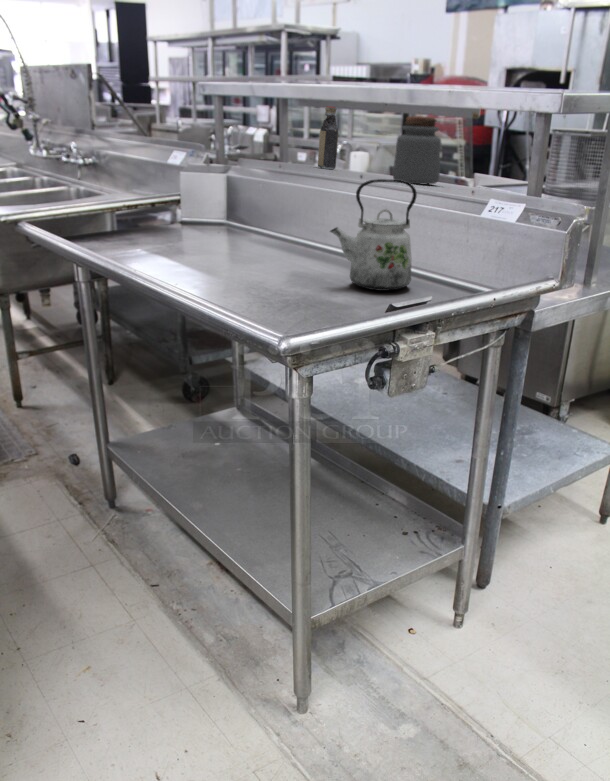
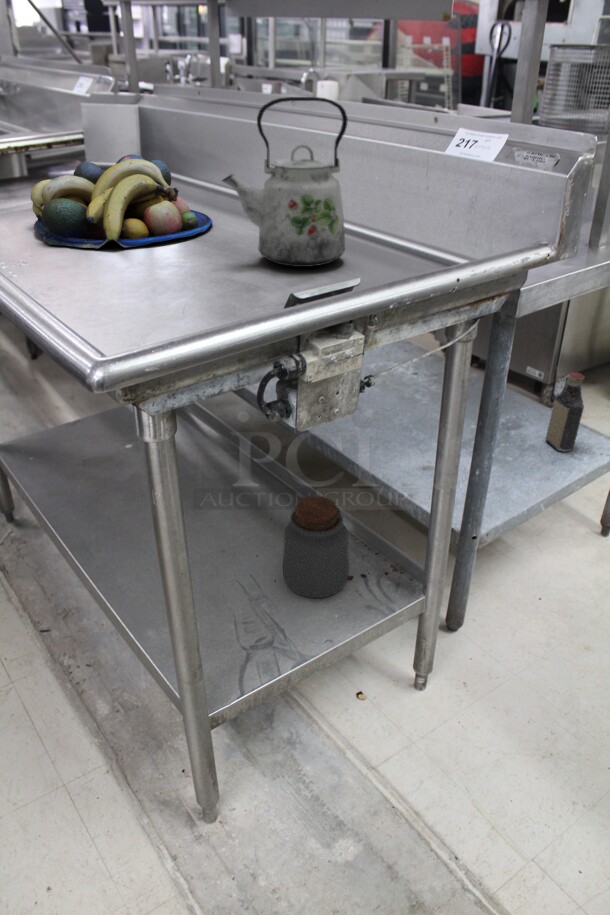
bottle: present [318,106,338,169] -> present [546,372,584,451]
jar: present [393,116,441,184] -> present [283,496,349,598]
fruit bowl: none [177,210,307,274] -> present [31,154,213,248]

